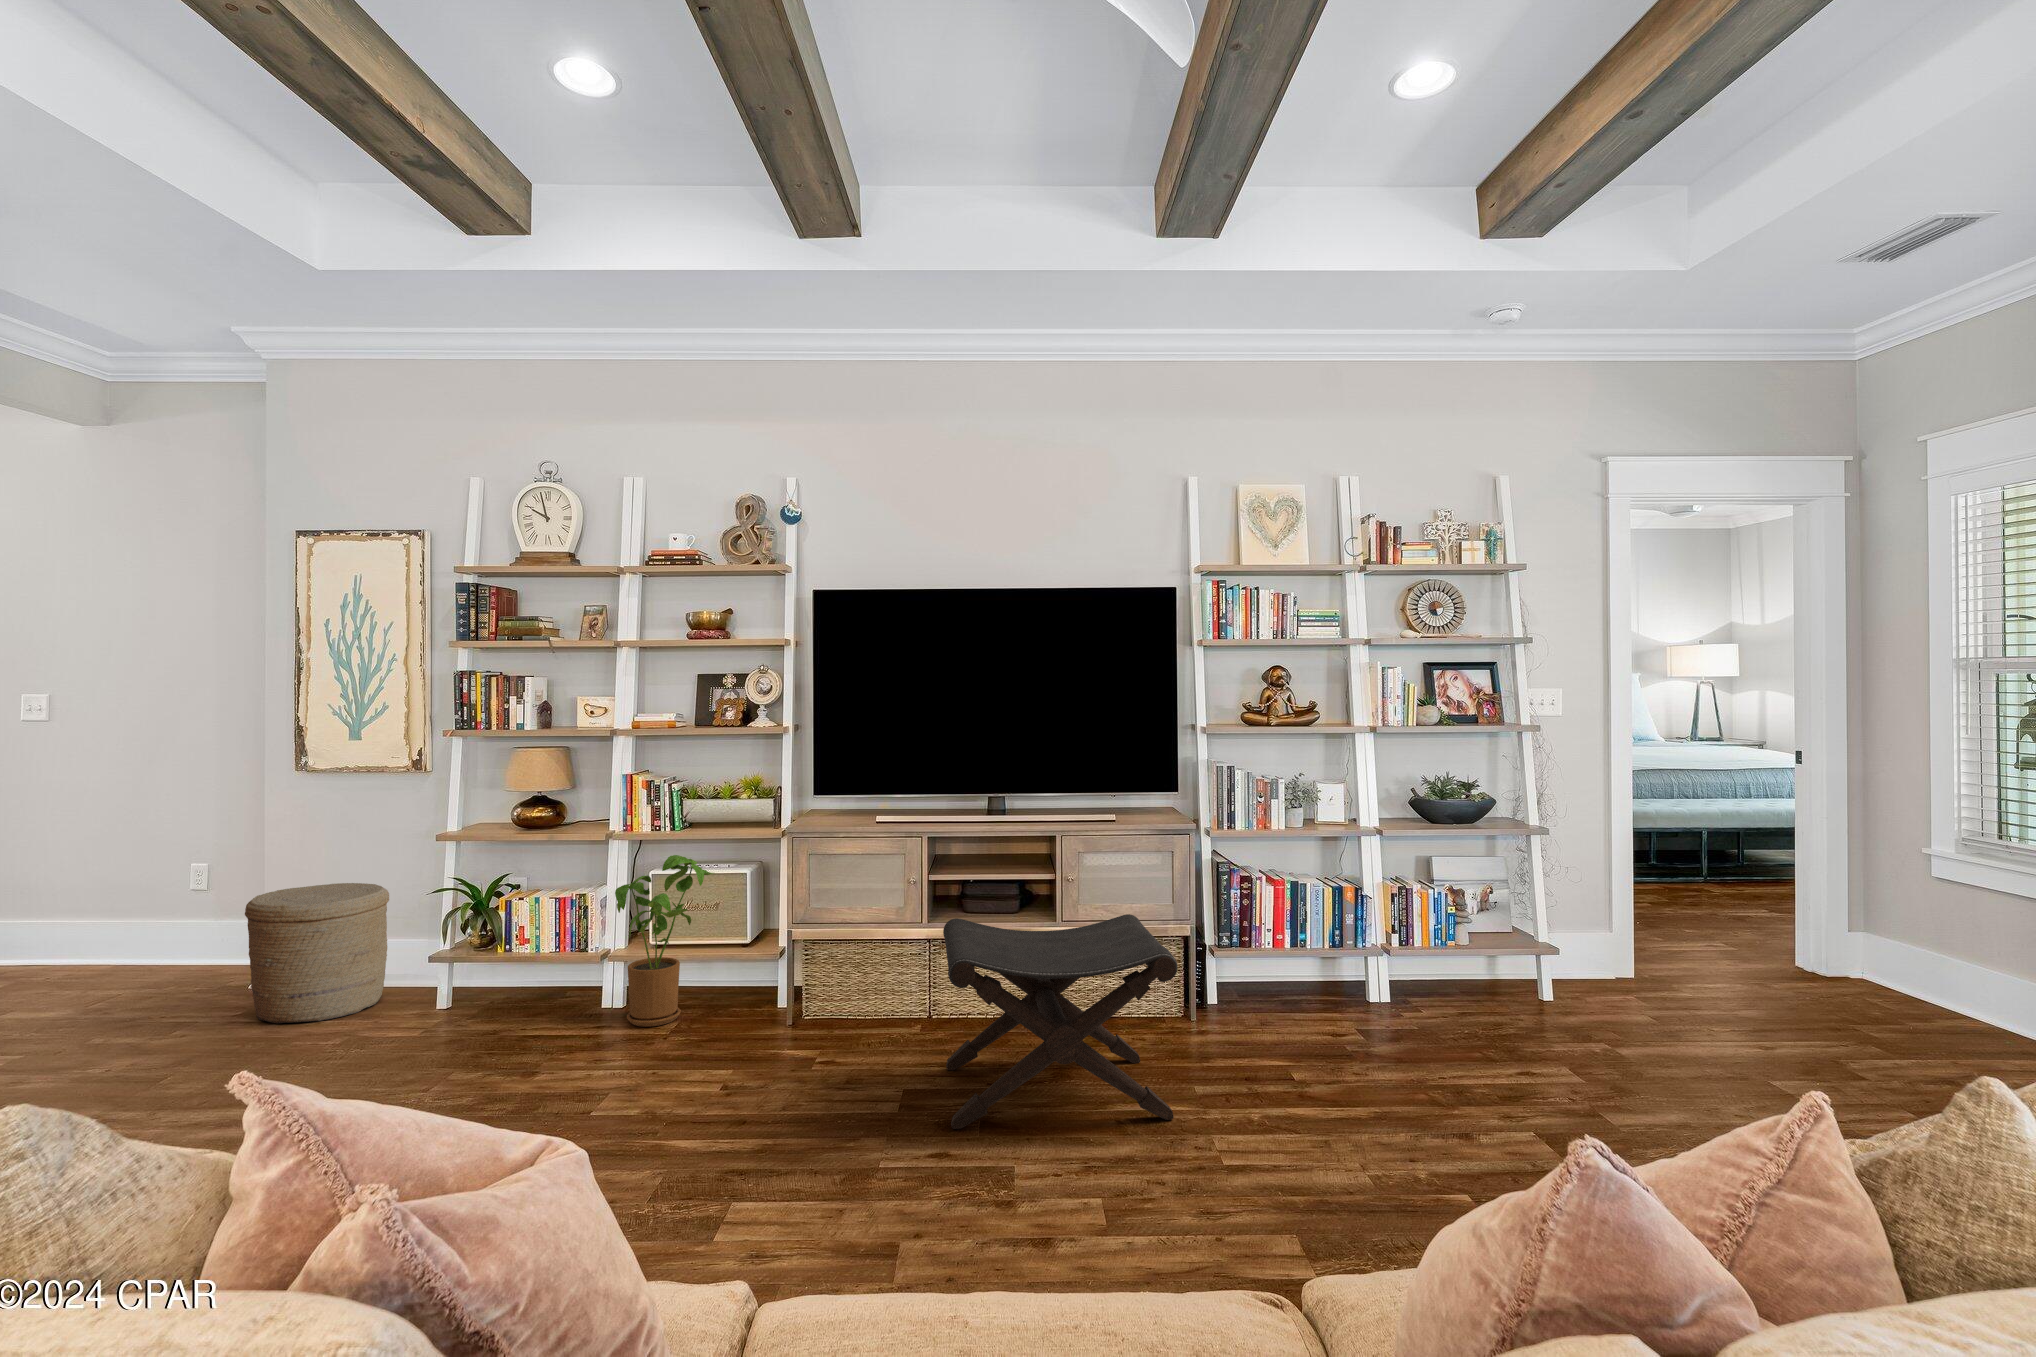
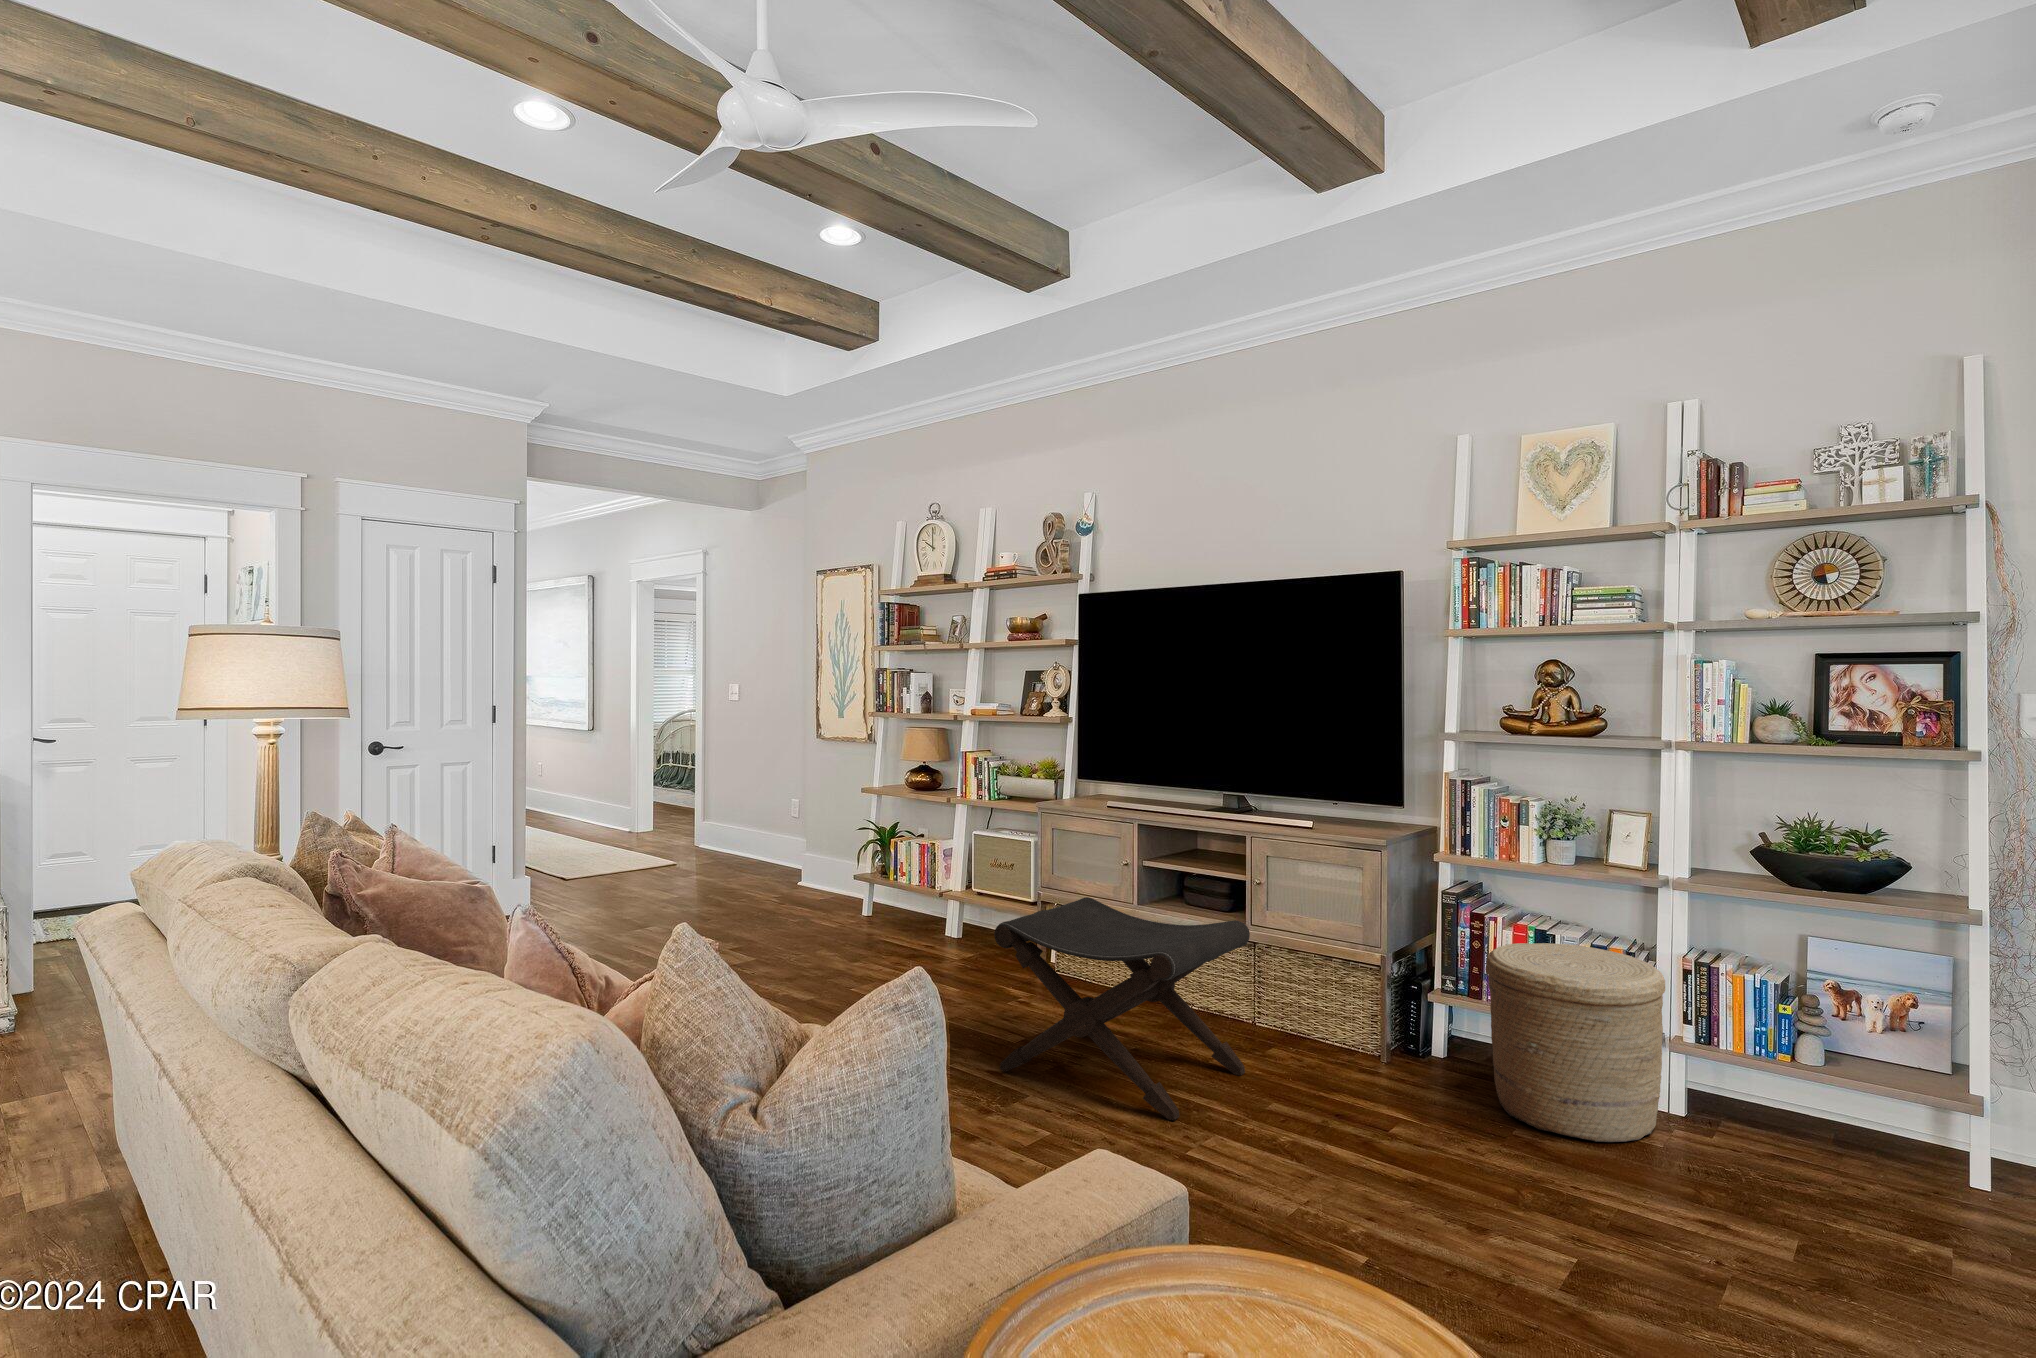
house plant: present [615,855,713,1027] -> none [928,819,1005,955]
woven basket: present [245,883,389,1024] -> present [1486,943,1665,1142]

